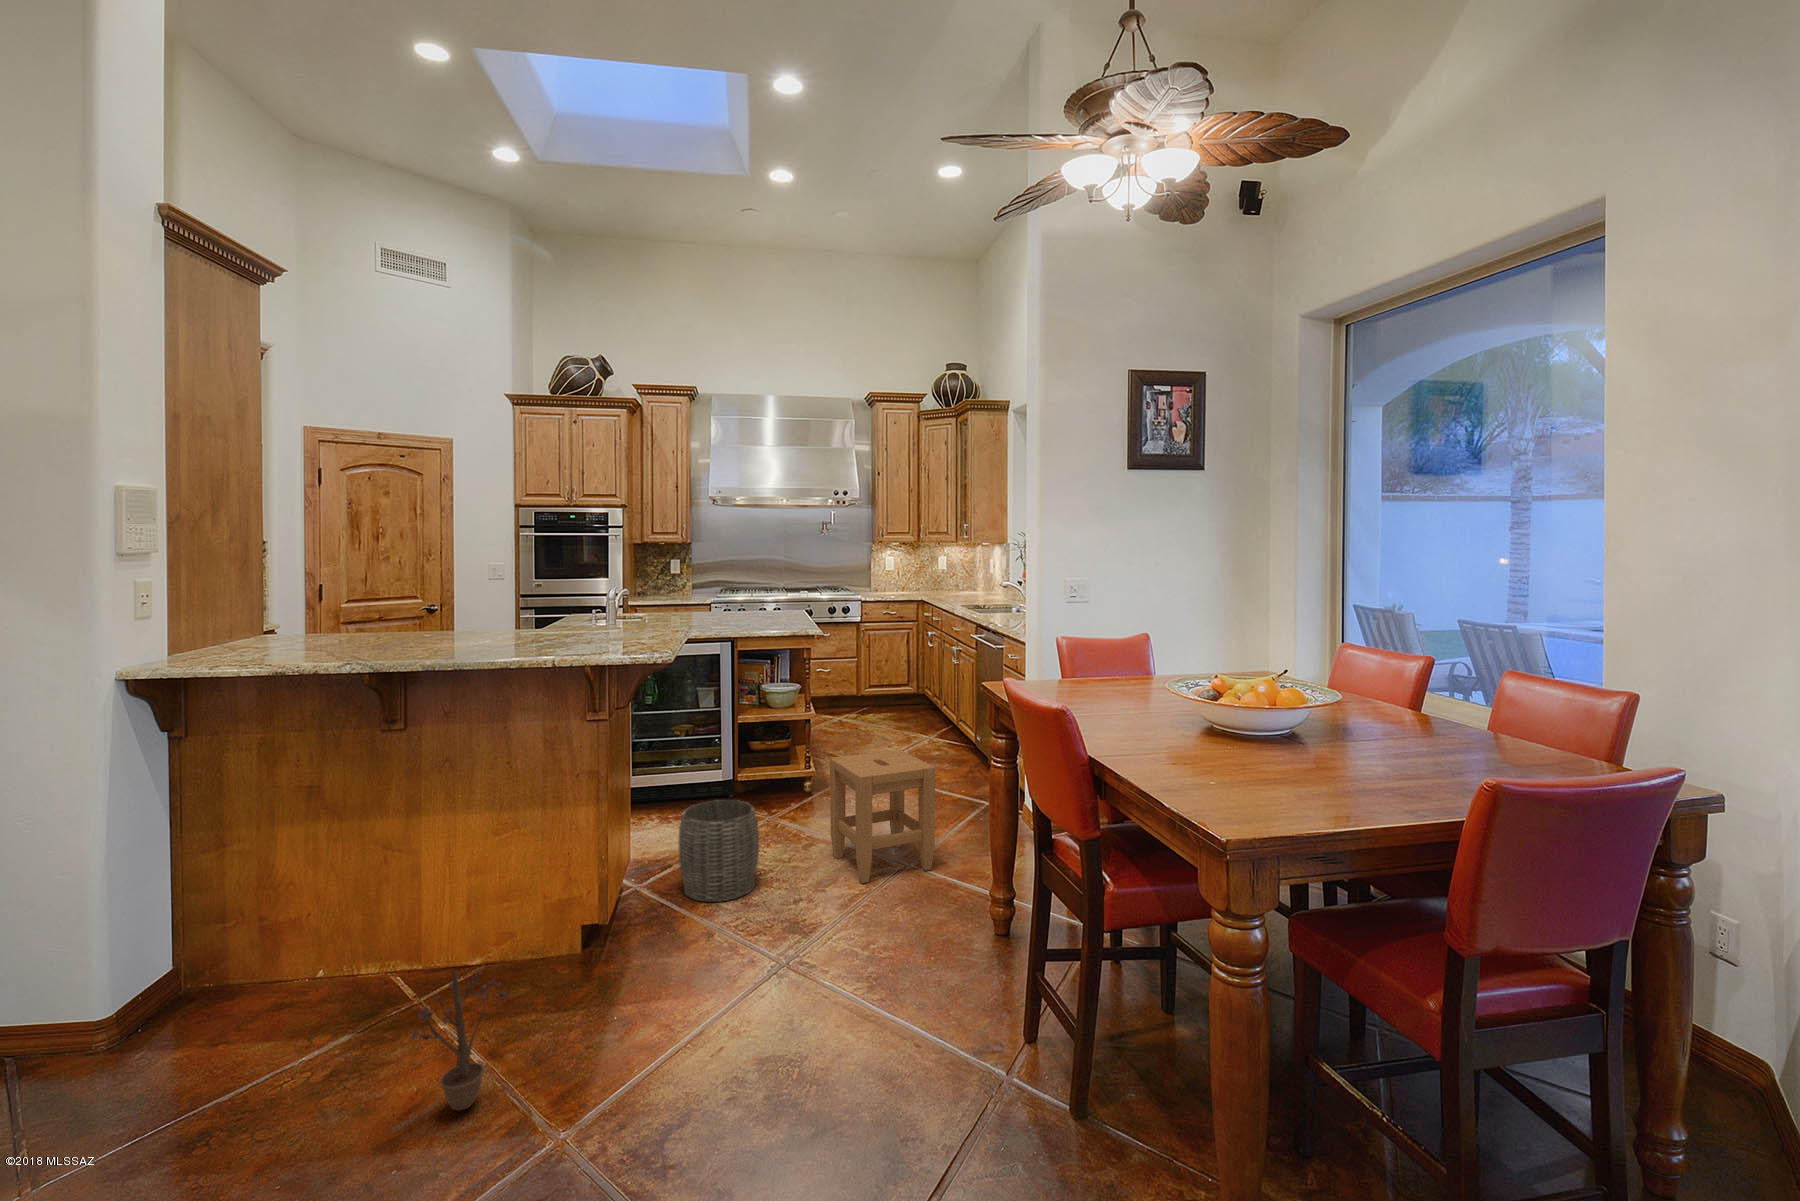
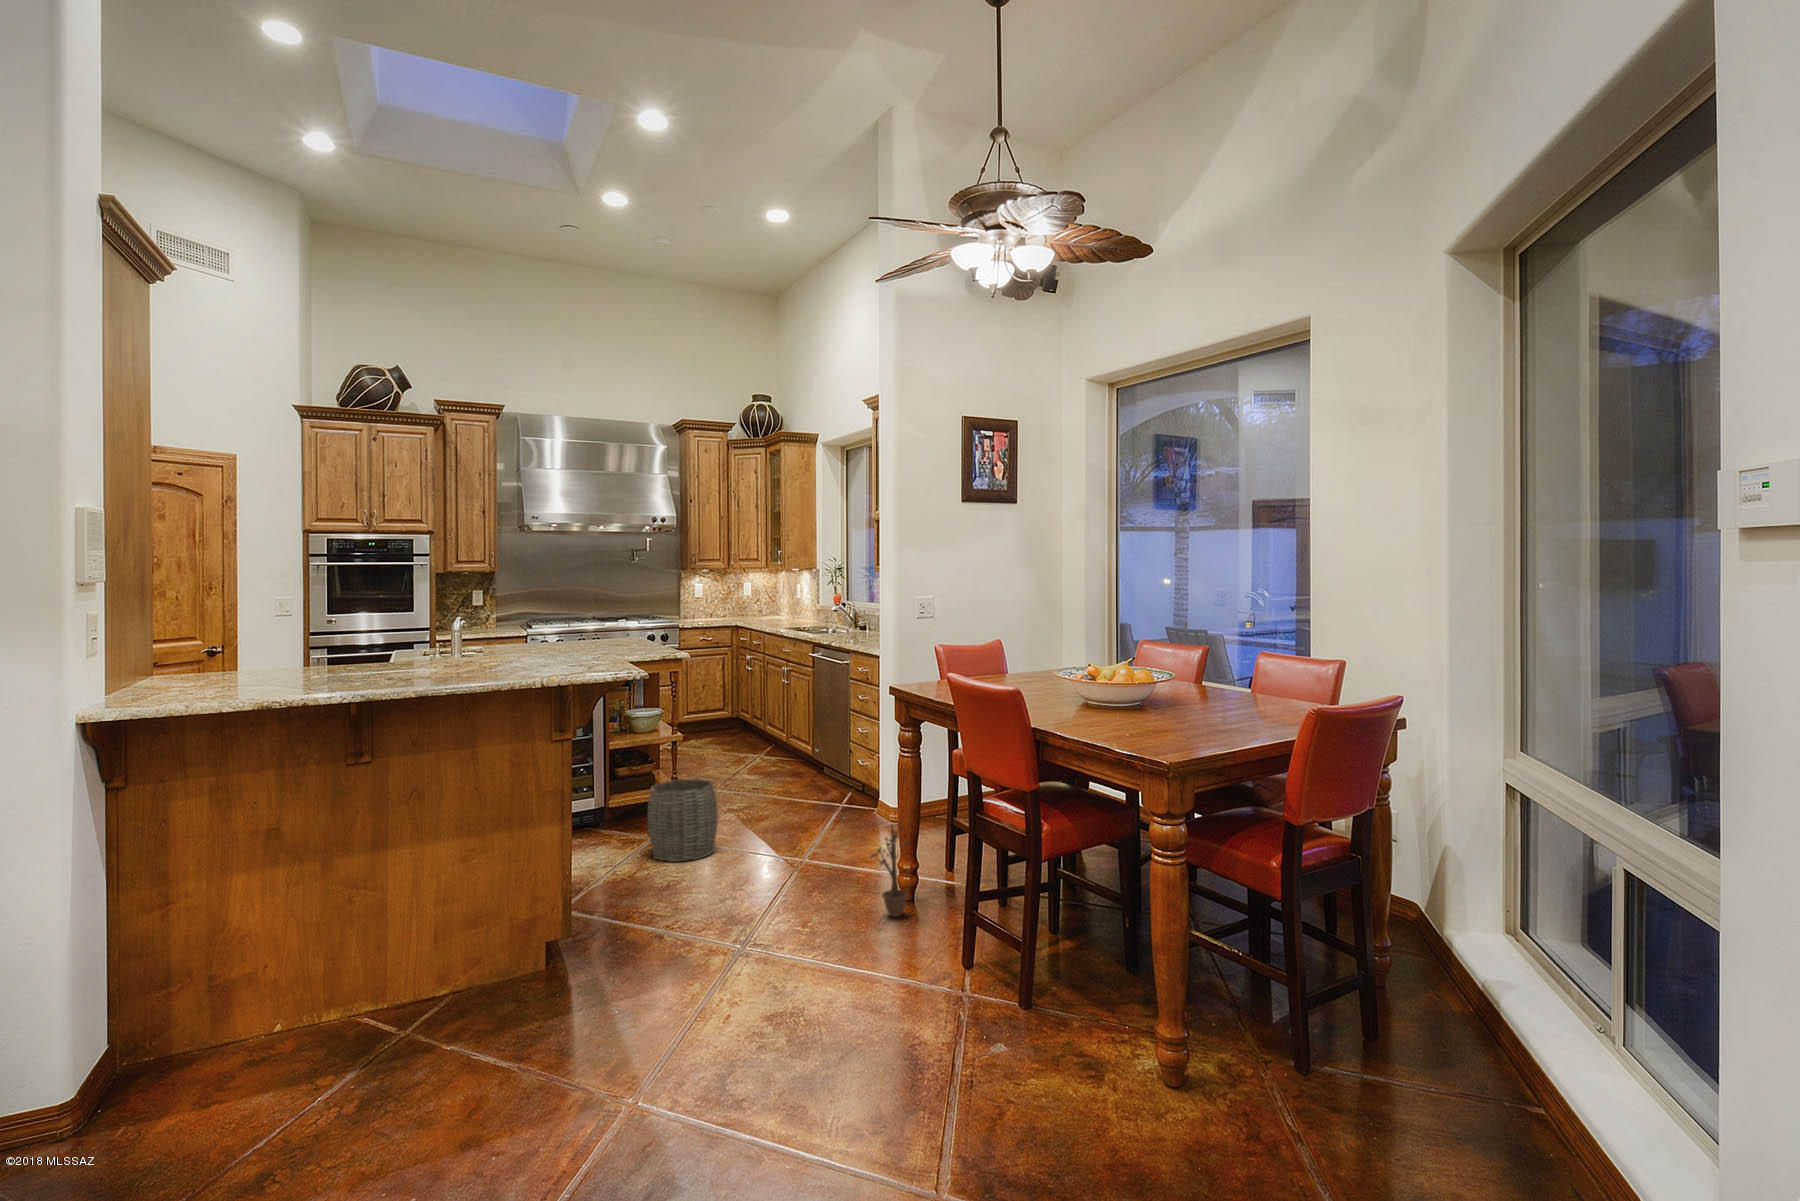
stool: present [830,750,935,883] -> none [756,731,852,835]
decorative plant: present [393,970,507,1130] -> present [870,824,908,924]

